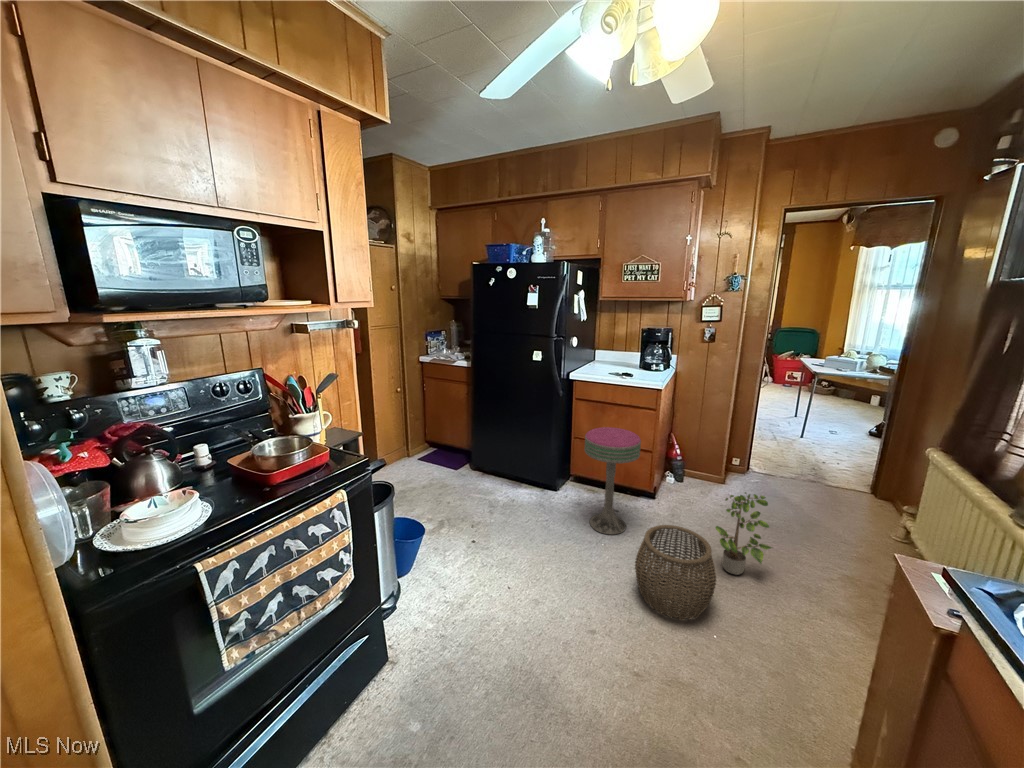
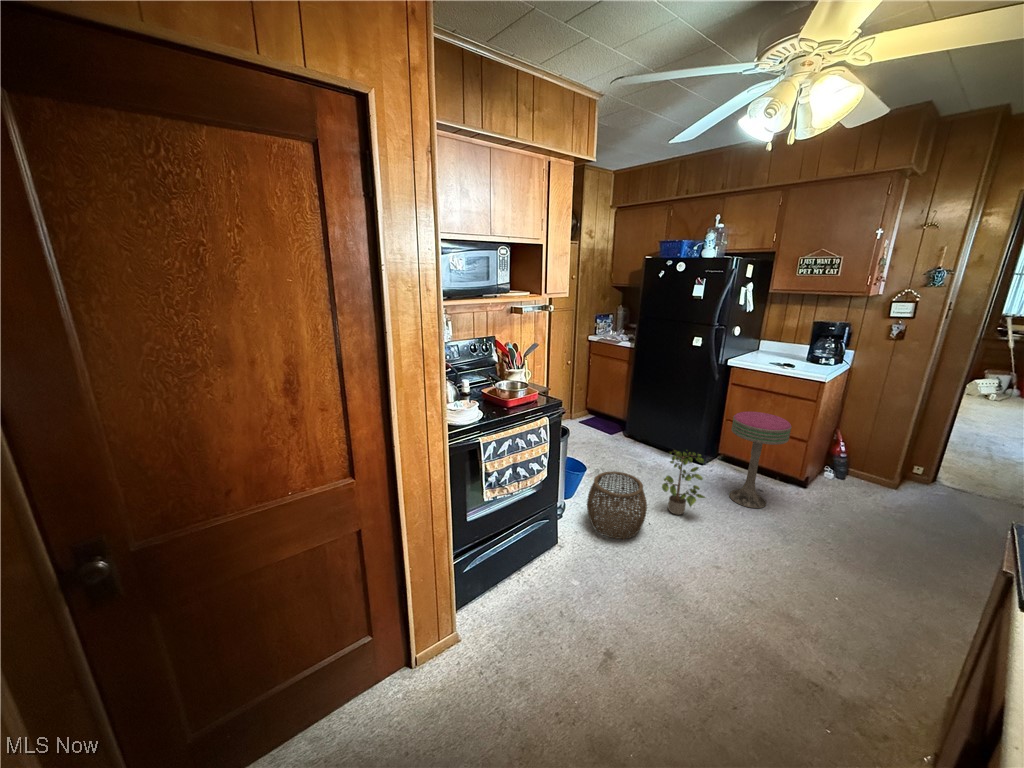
potted plant: present [715,492,772,575] -> present [662,450,705,515]
woven basket: present [635,525,716,620] -> present [587,471,647,539]

